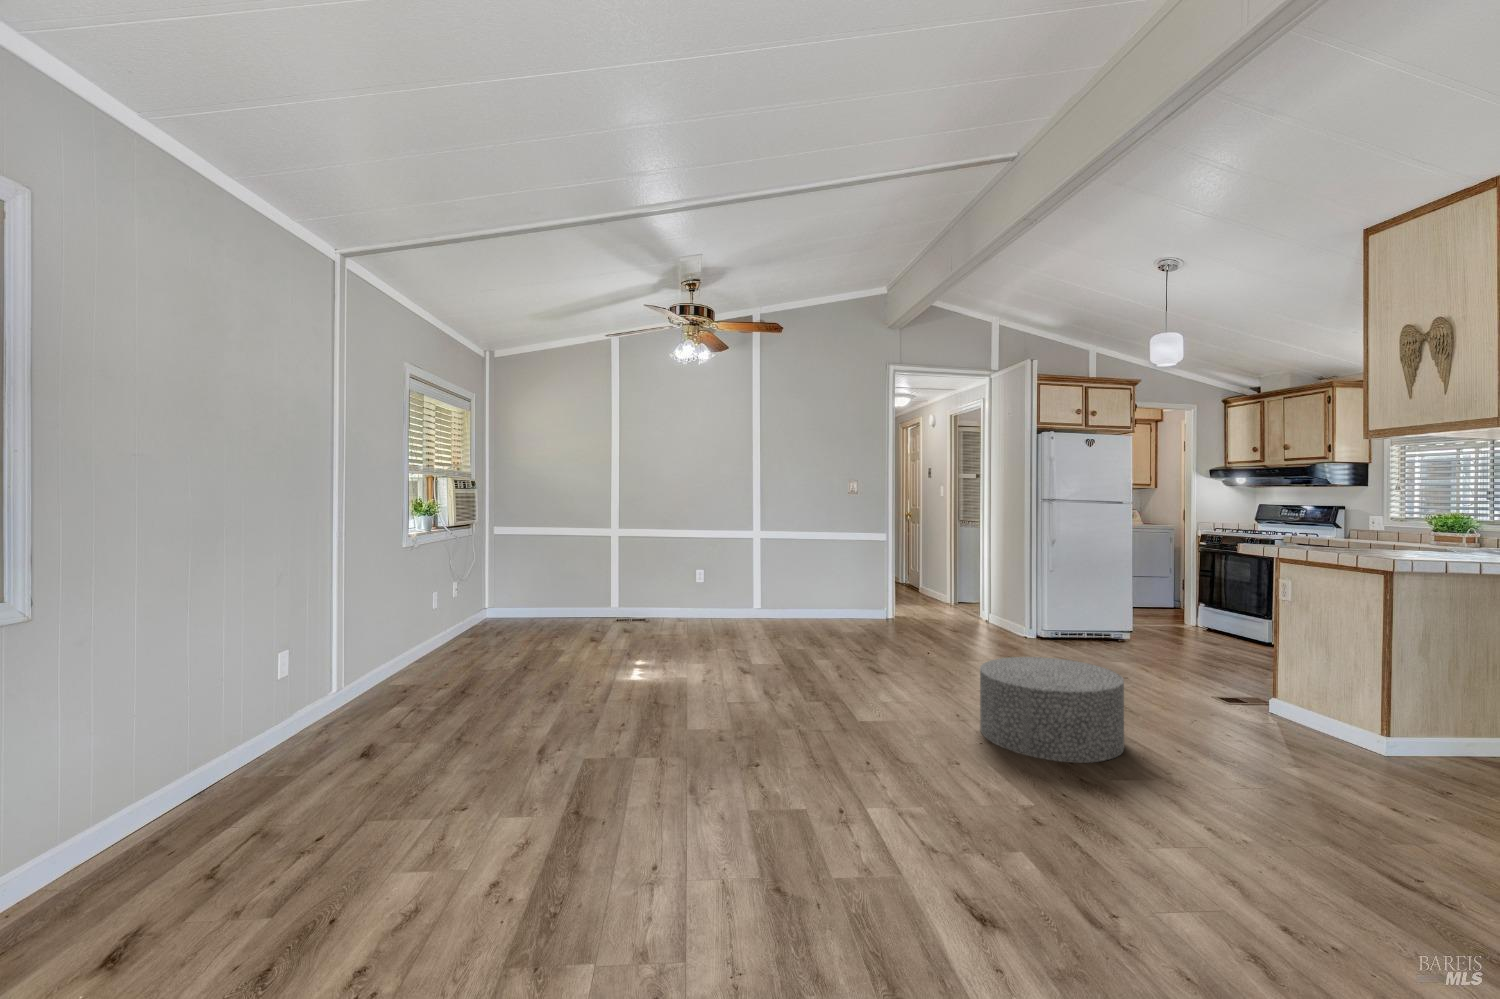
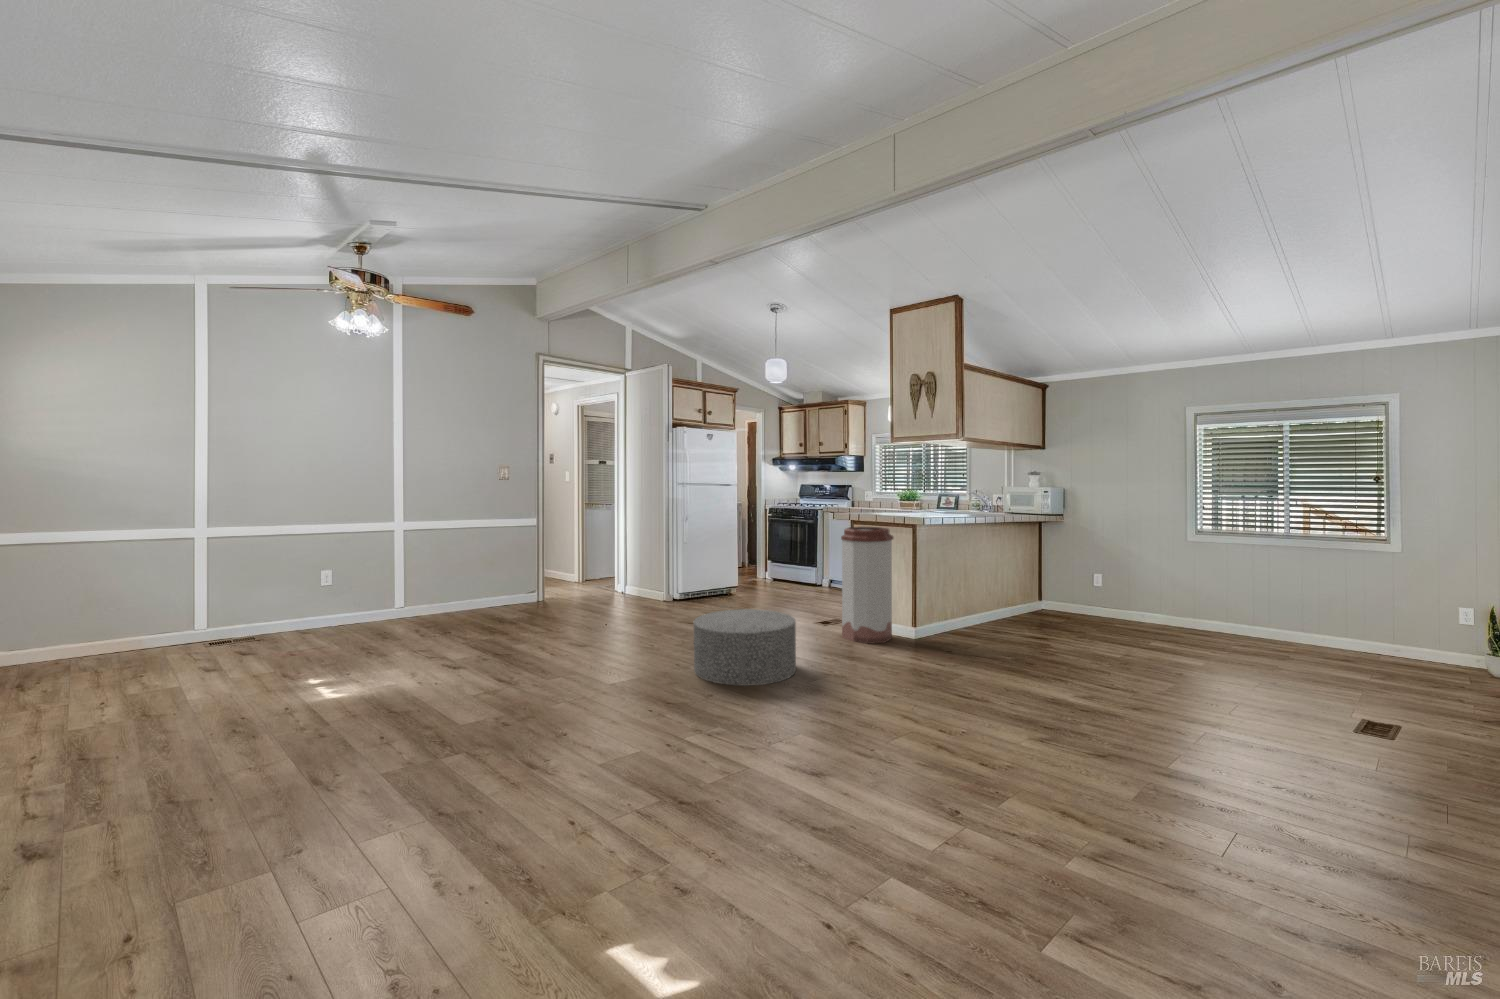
trash can: none [1243,564,1342,747] -> present [841,527,893,644]

